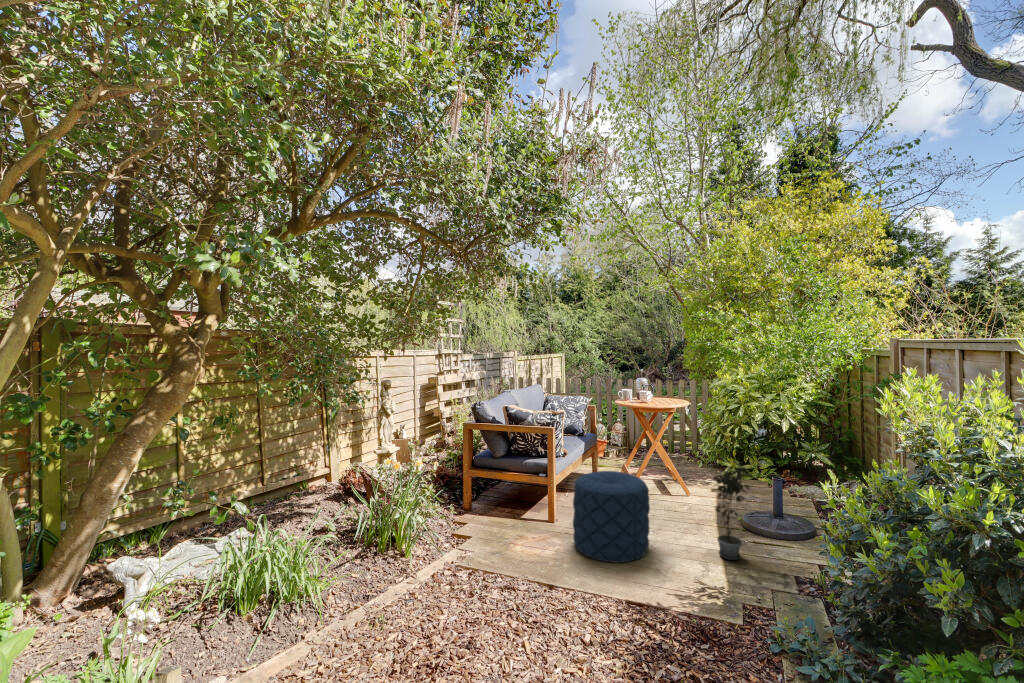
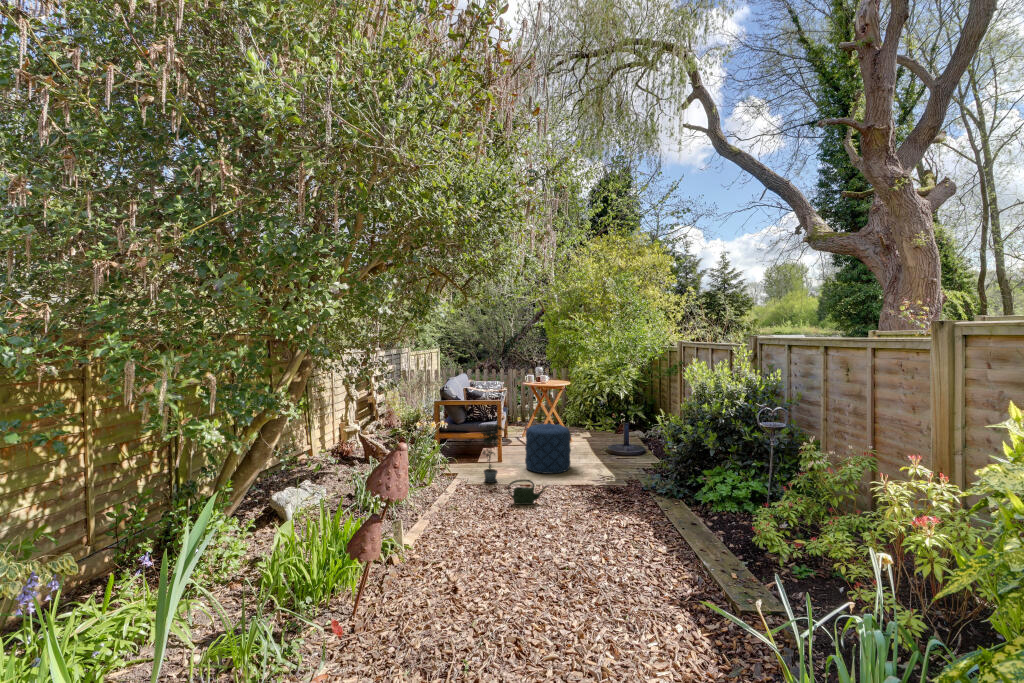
potted plant: present [714,463,753,560] -> present [481,422,504,483]
watering can: none [464,591,536,646] -> present [508,480,548,505]

